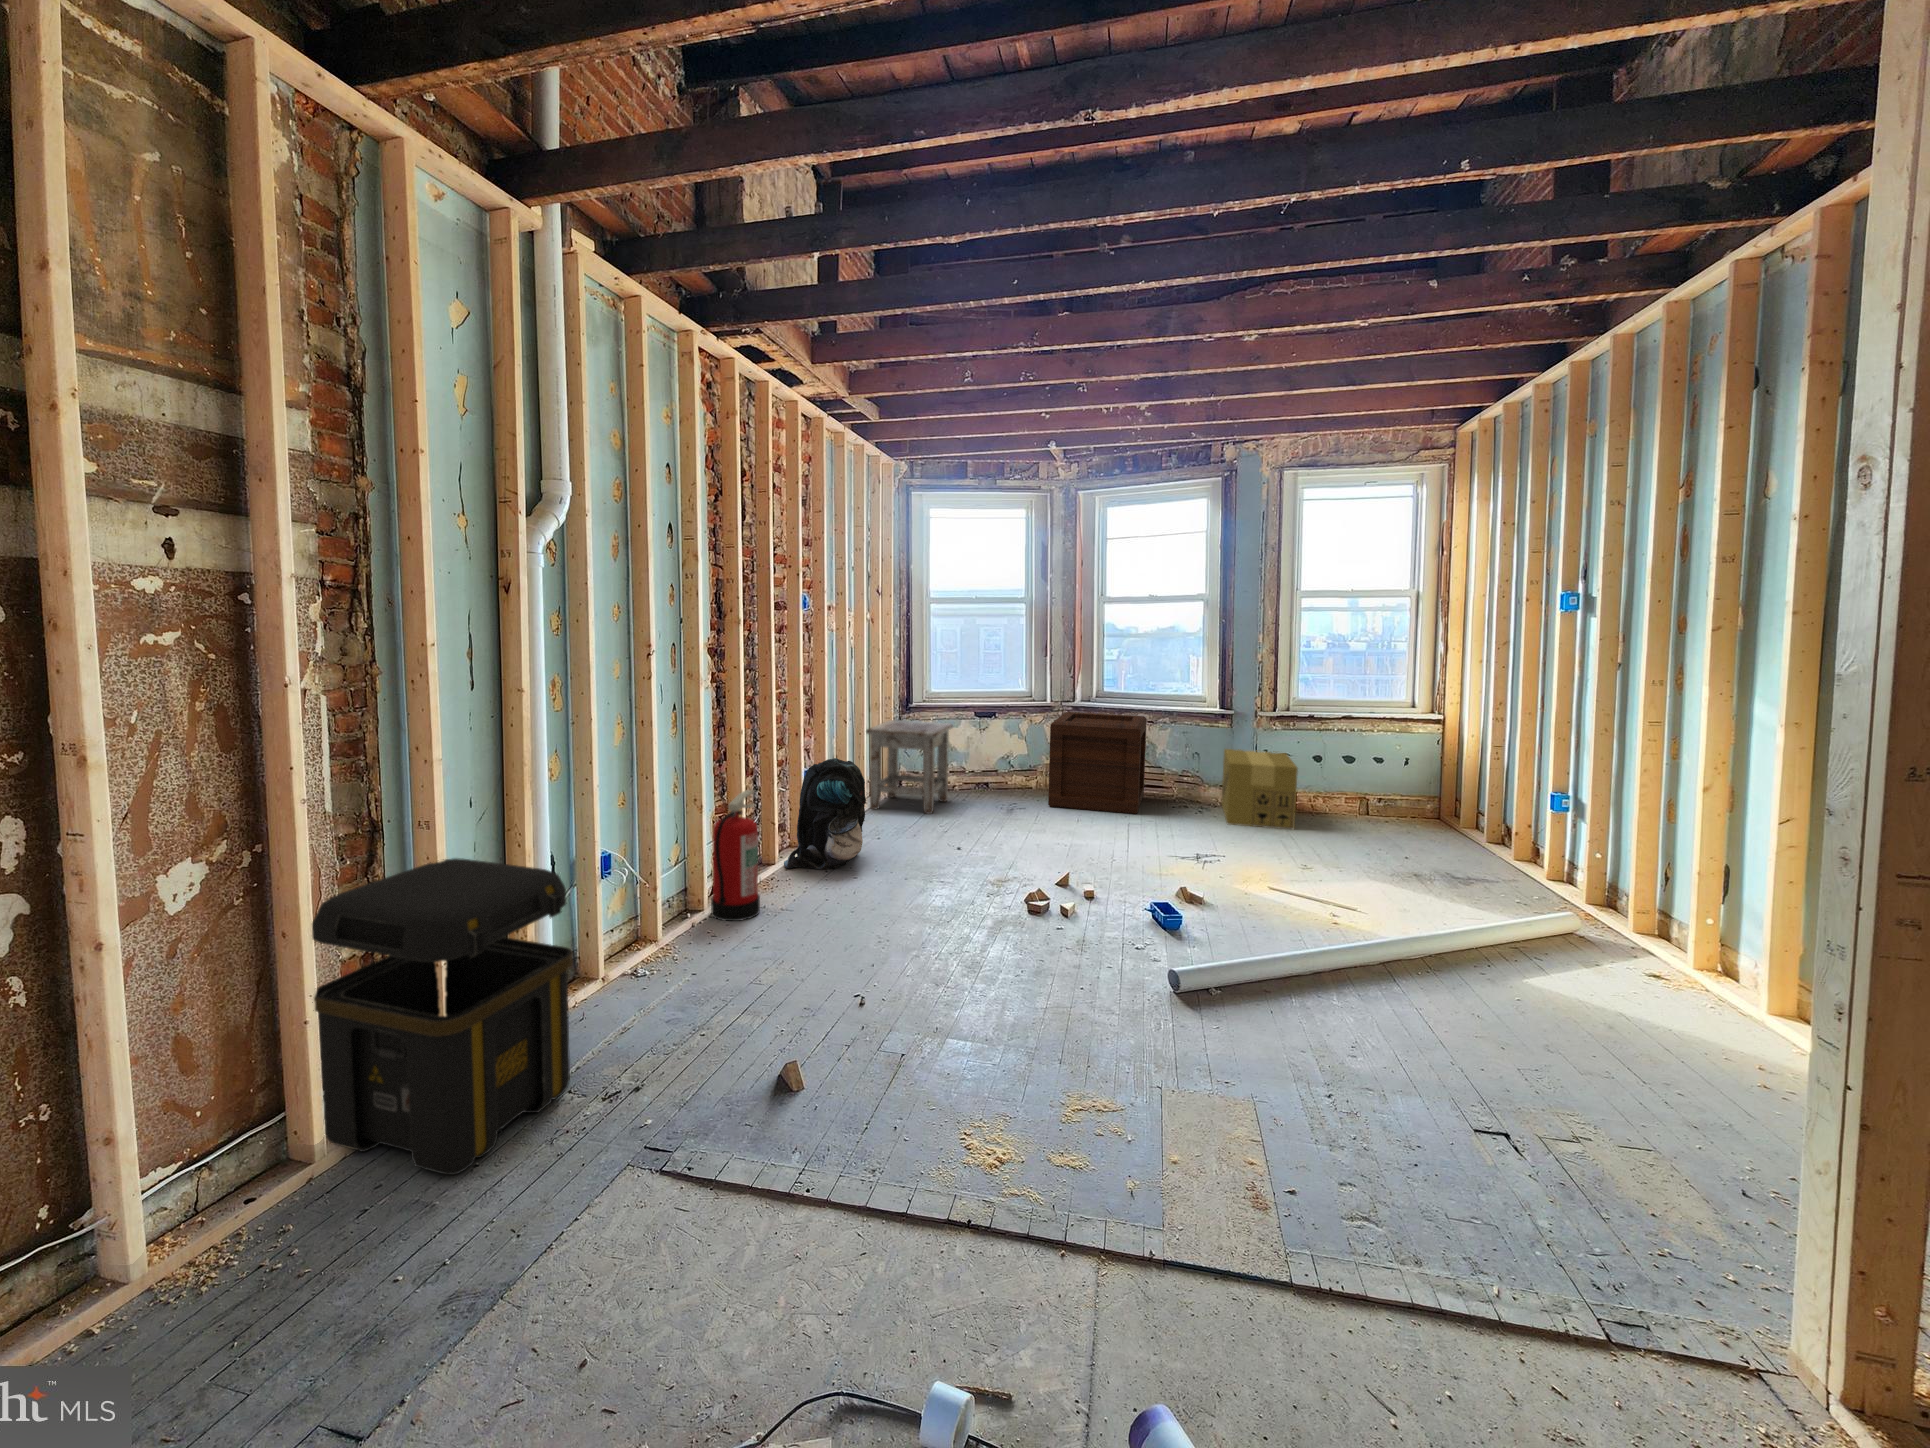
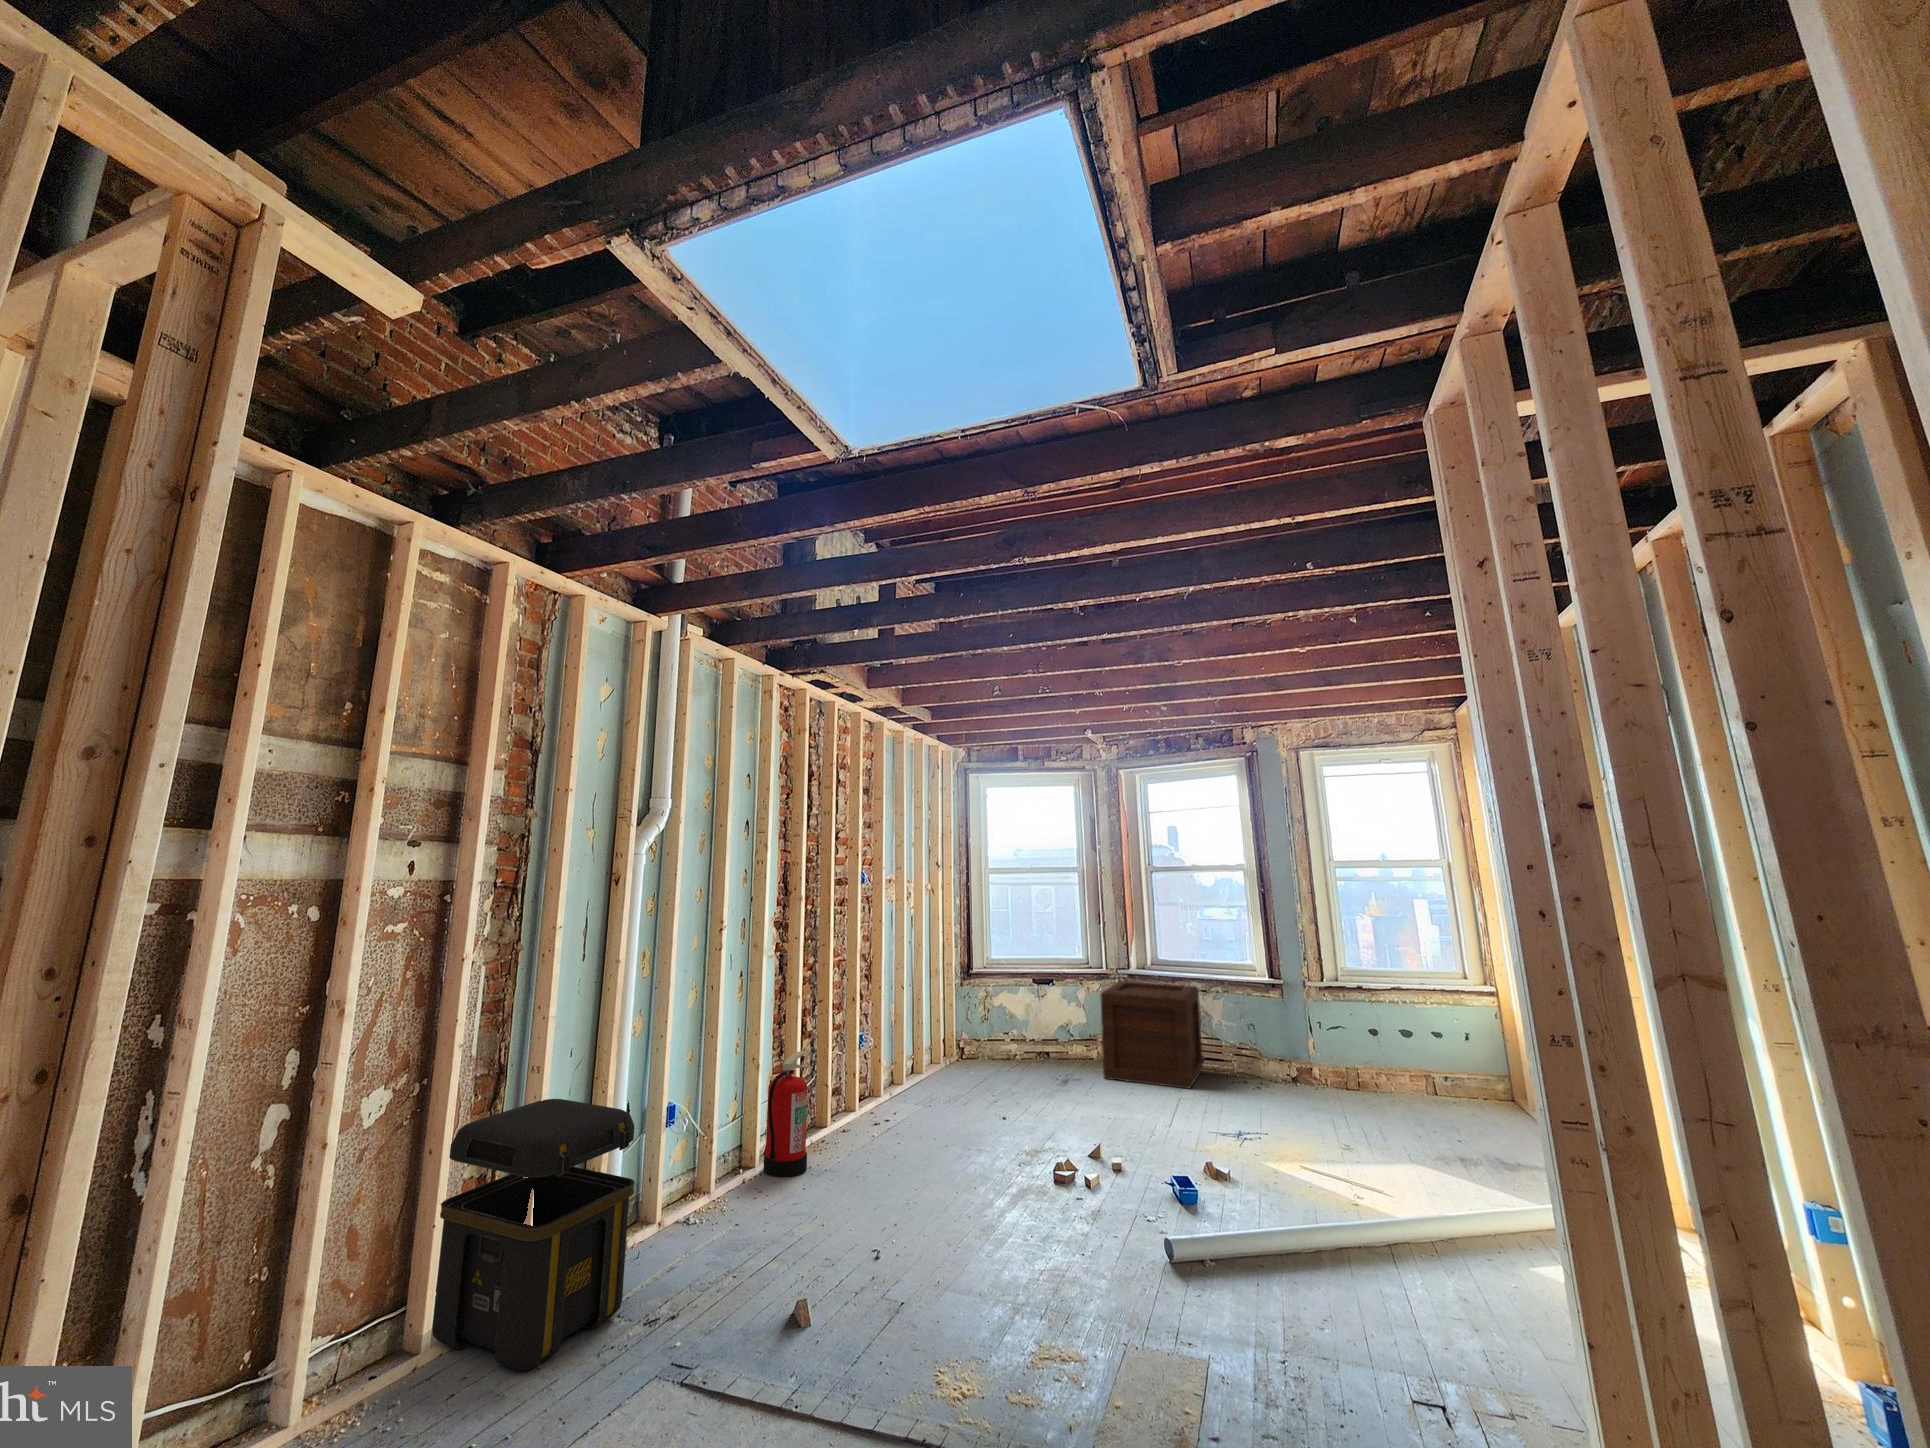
stool: present [866,720,953,814] -> none [925,987,1009,1083]
cardboard box: present [1221,749,1298,829] -> none [1276,1021,1350,1110]
backpack: present [784,758,866,869] -> none [837,1023,914,1133]

